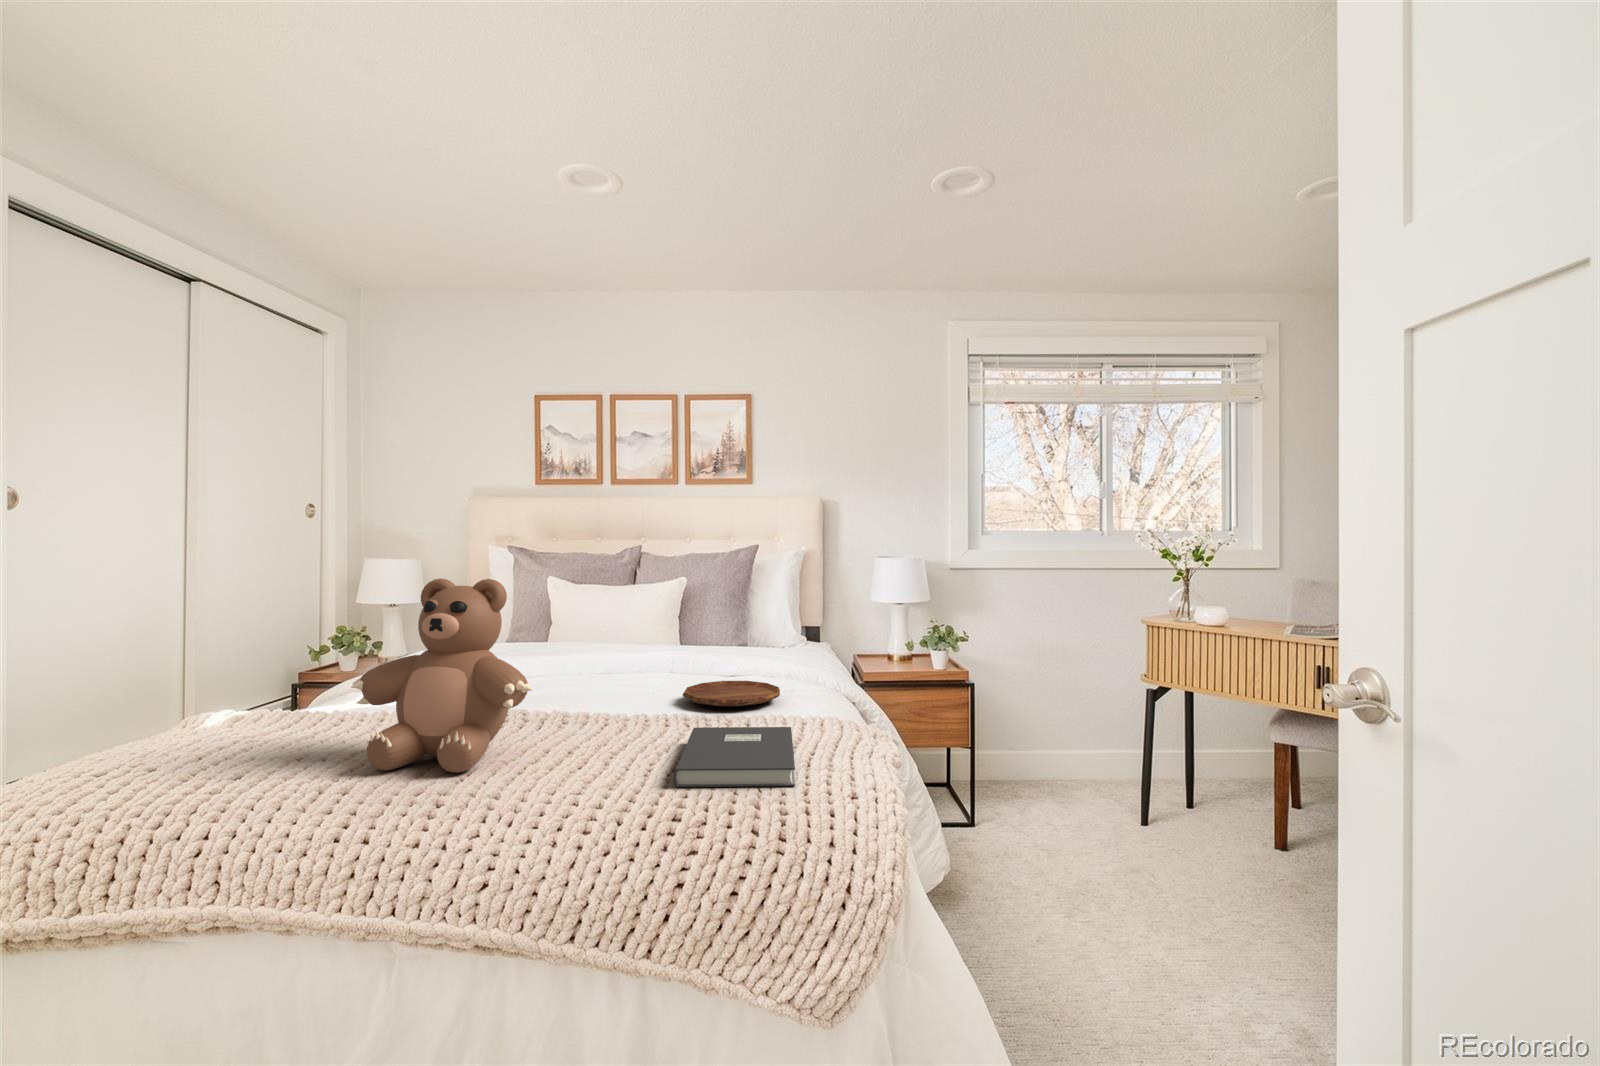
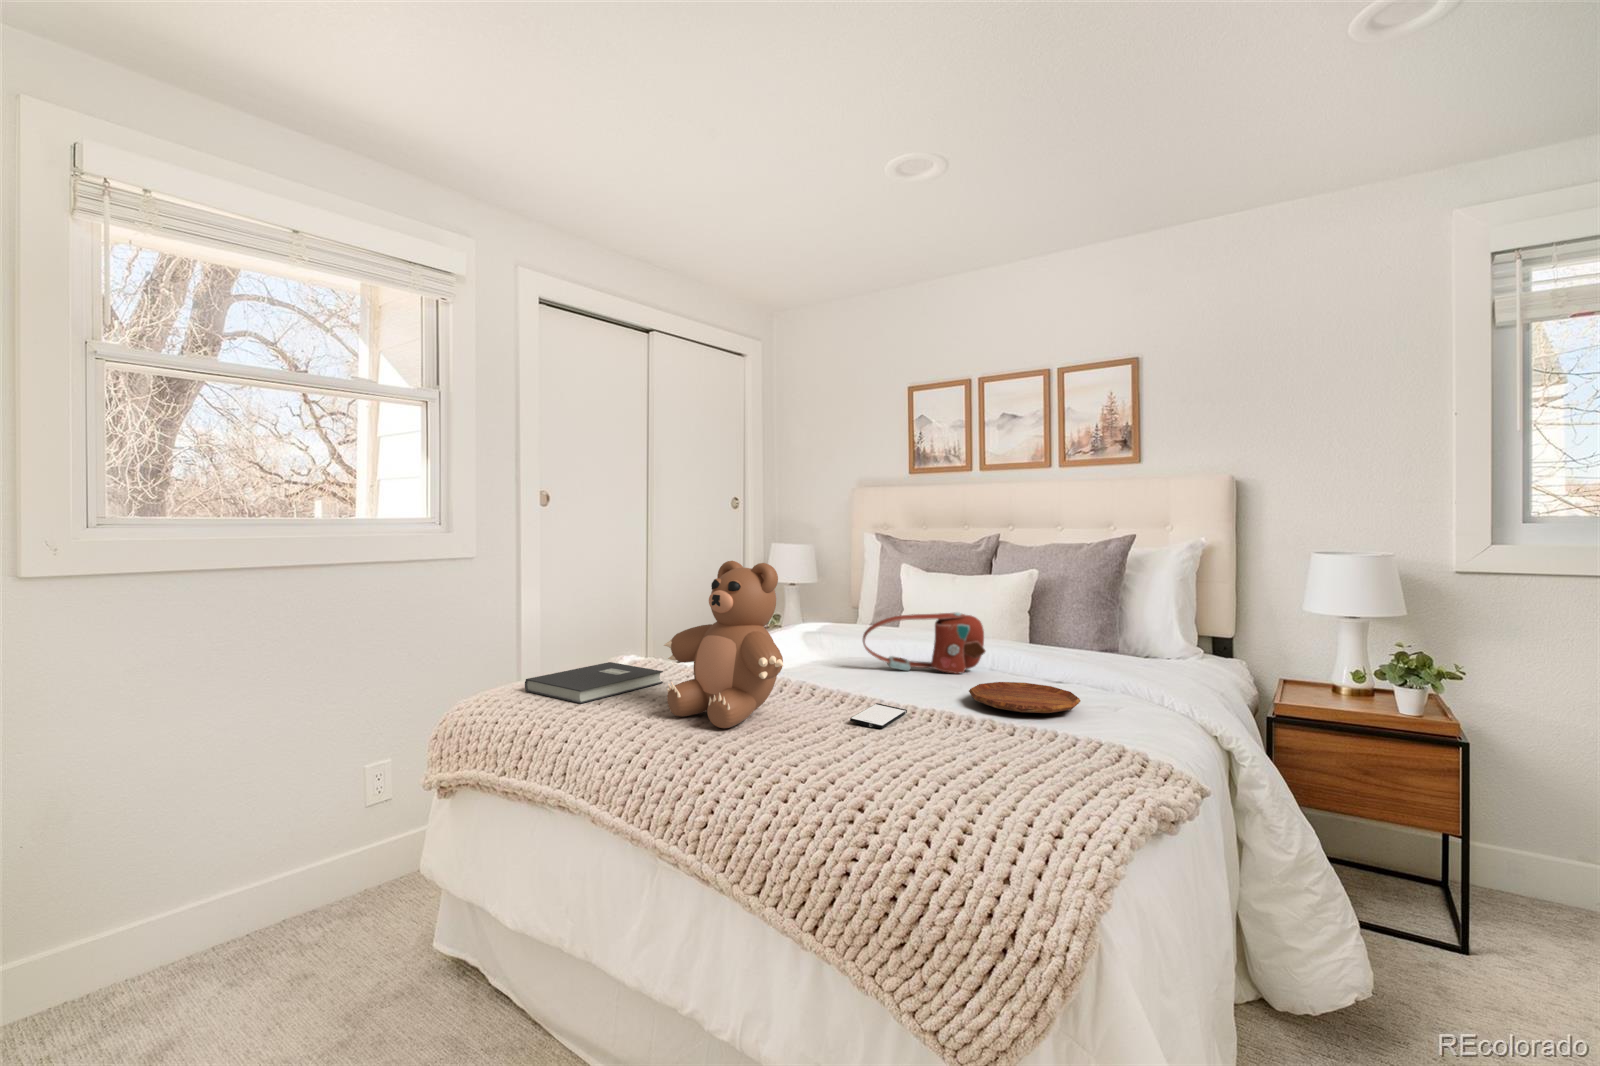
handbag: none [550,622,674,686] -> present [863,613,986,674]
smartphone: none [595,719,639,742] -> present [850,703,907,728]
book: present [674,727,795,787] -> present [525,662,663,703]

